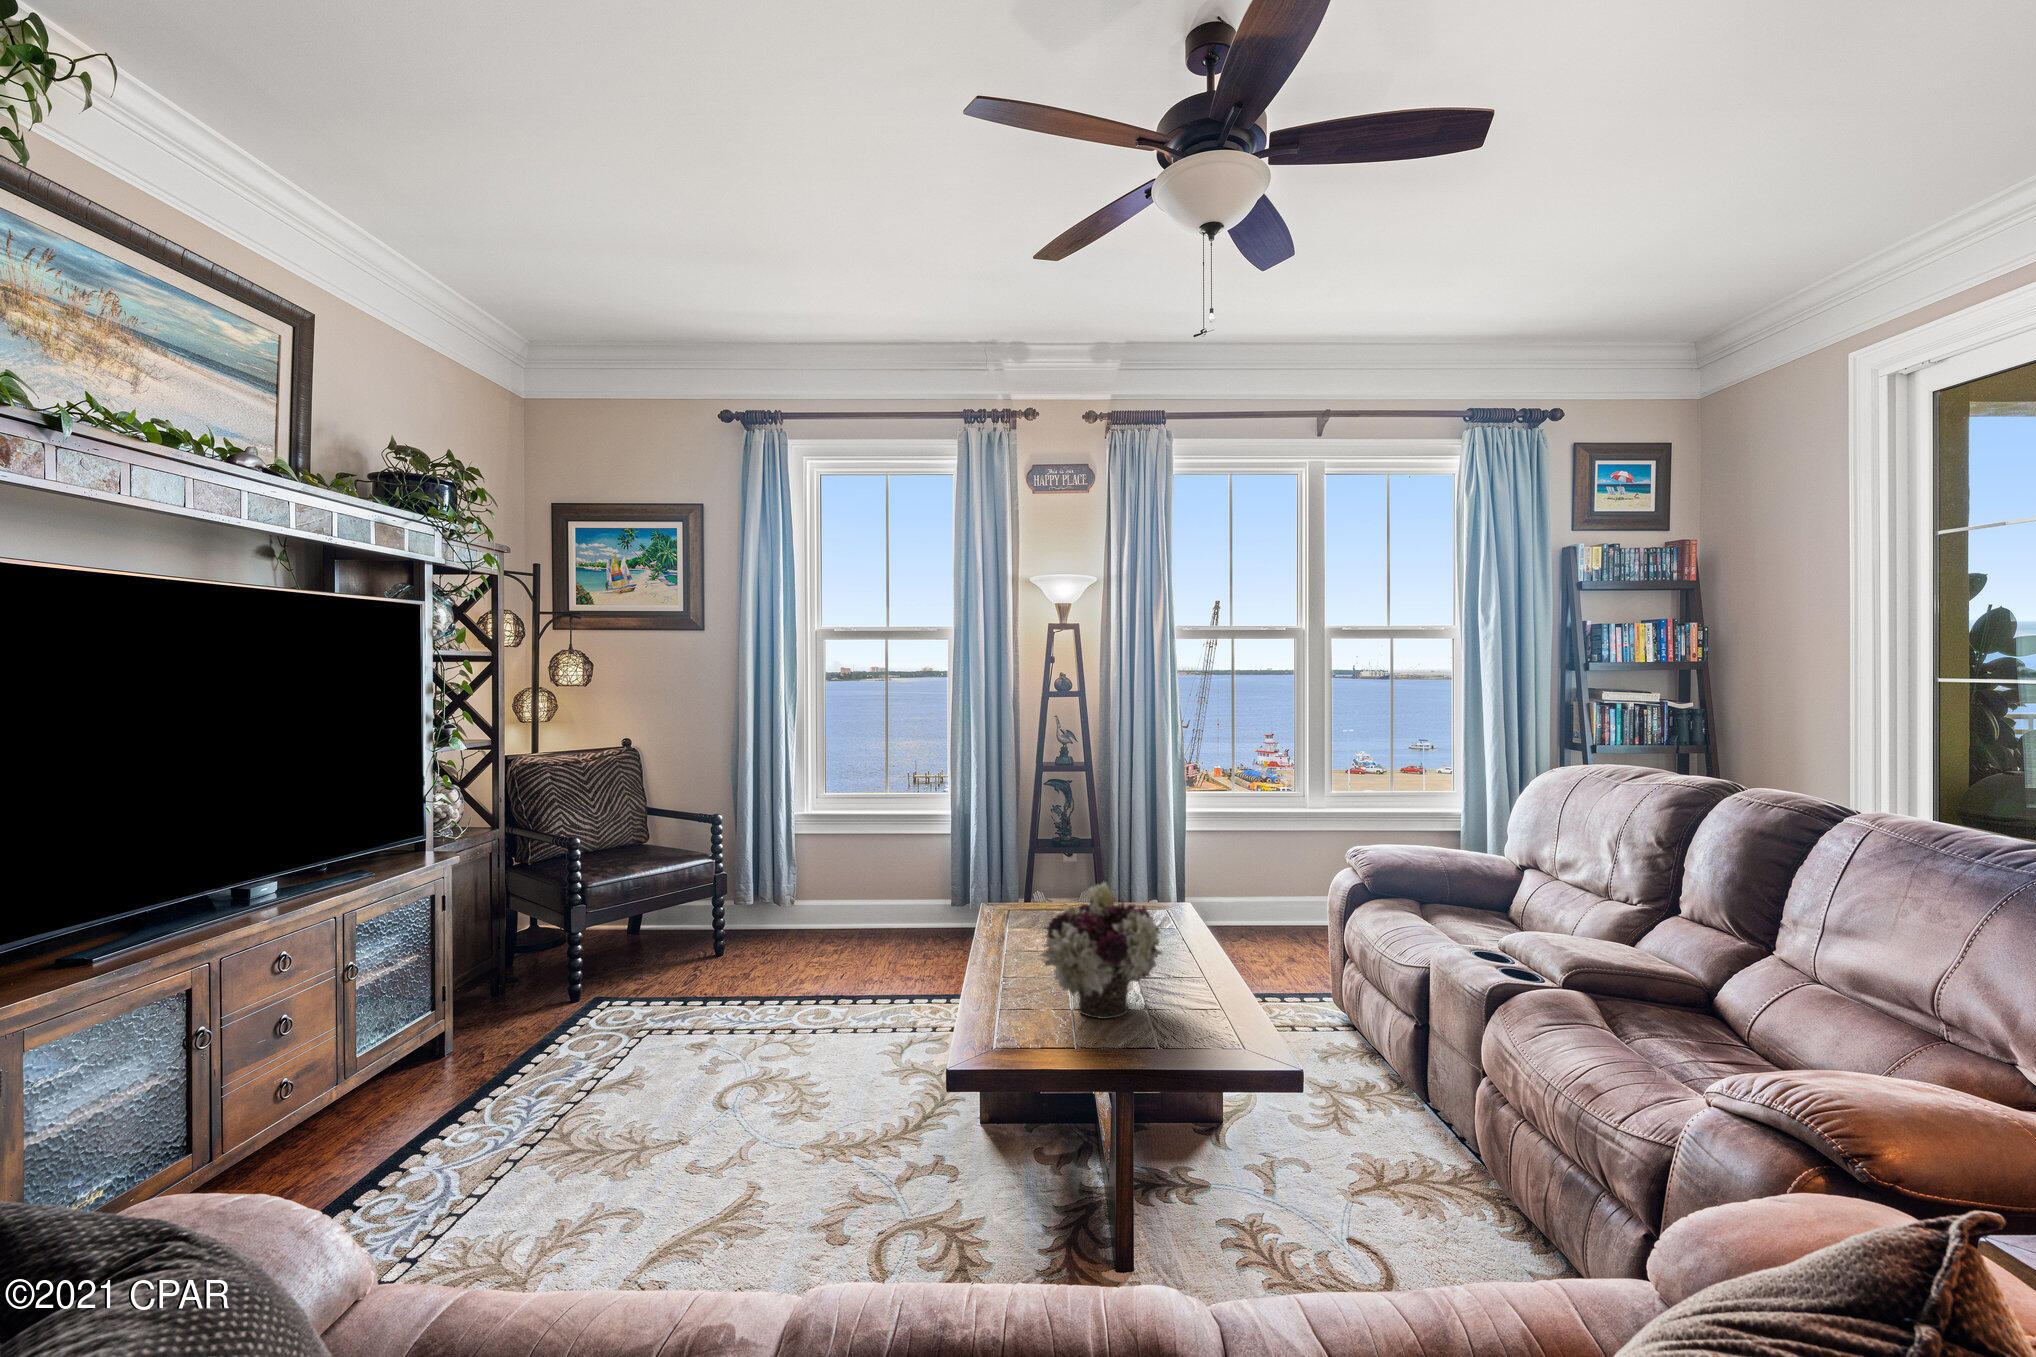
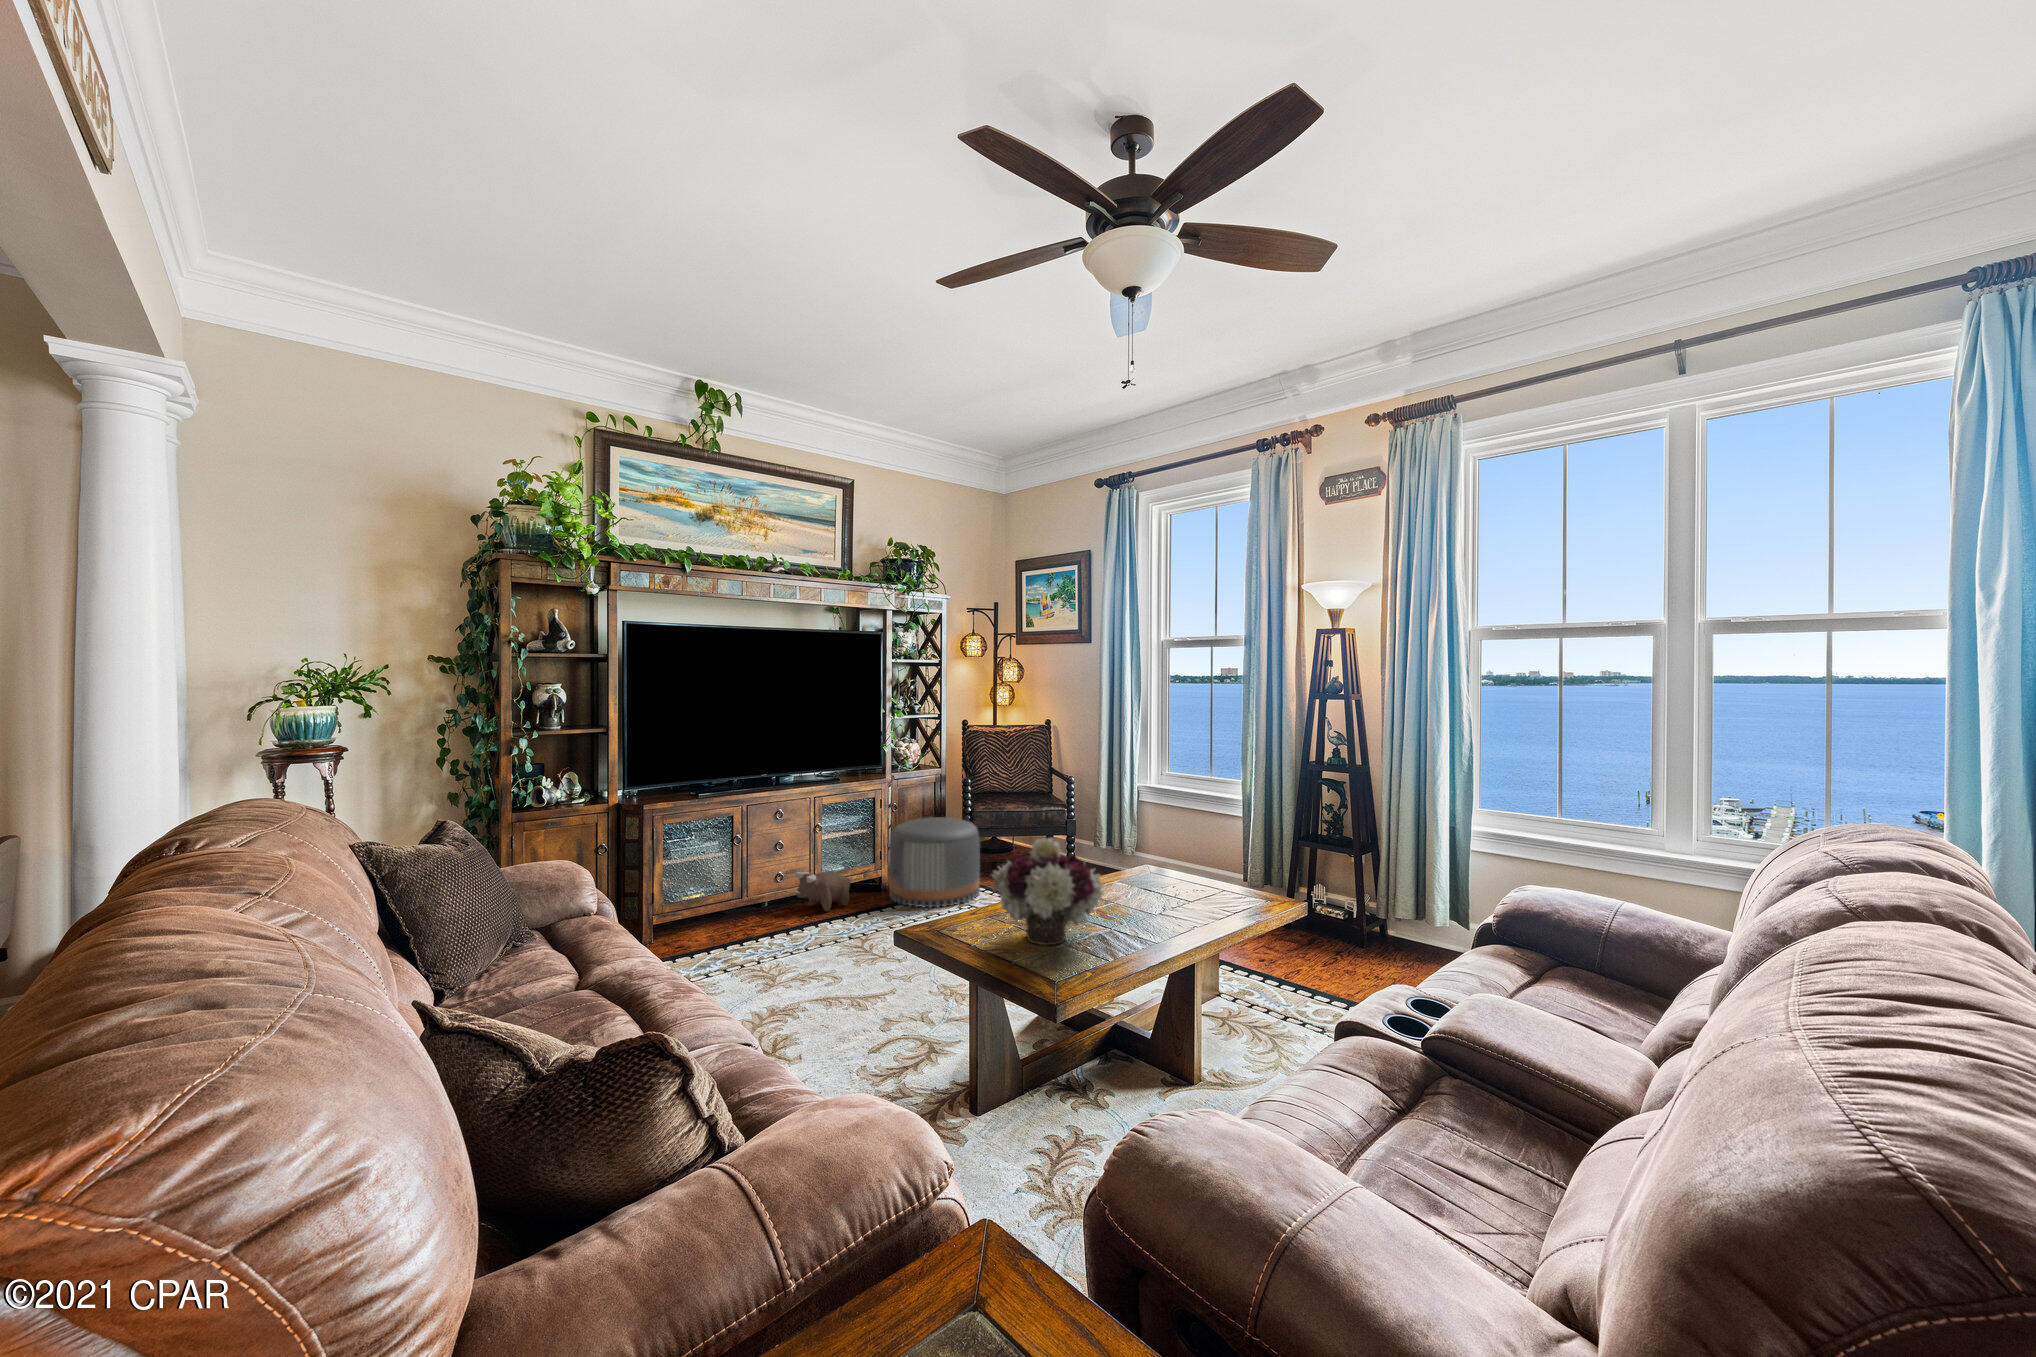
pouf: none [484,914,651,1077] -> present [889,817,980,908]
plush toy: none [334,1056,442,1135] -> present [795,871,850,912]

